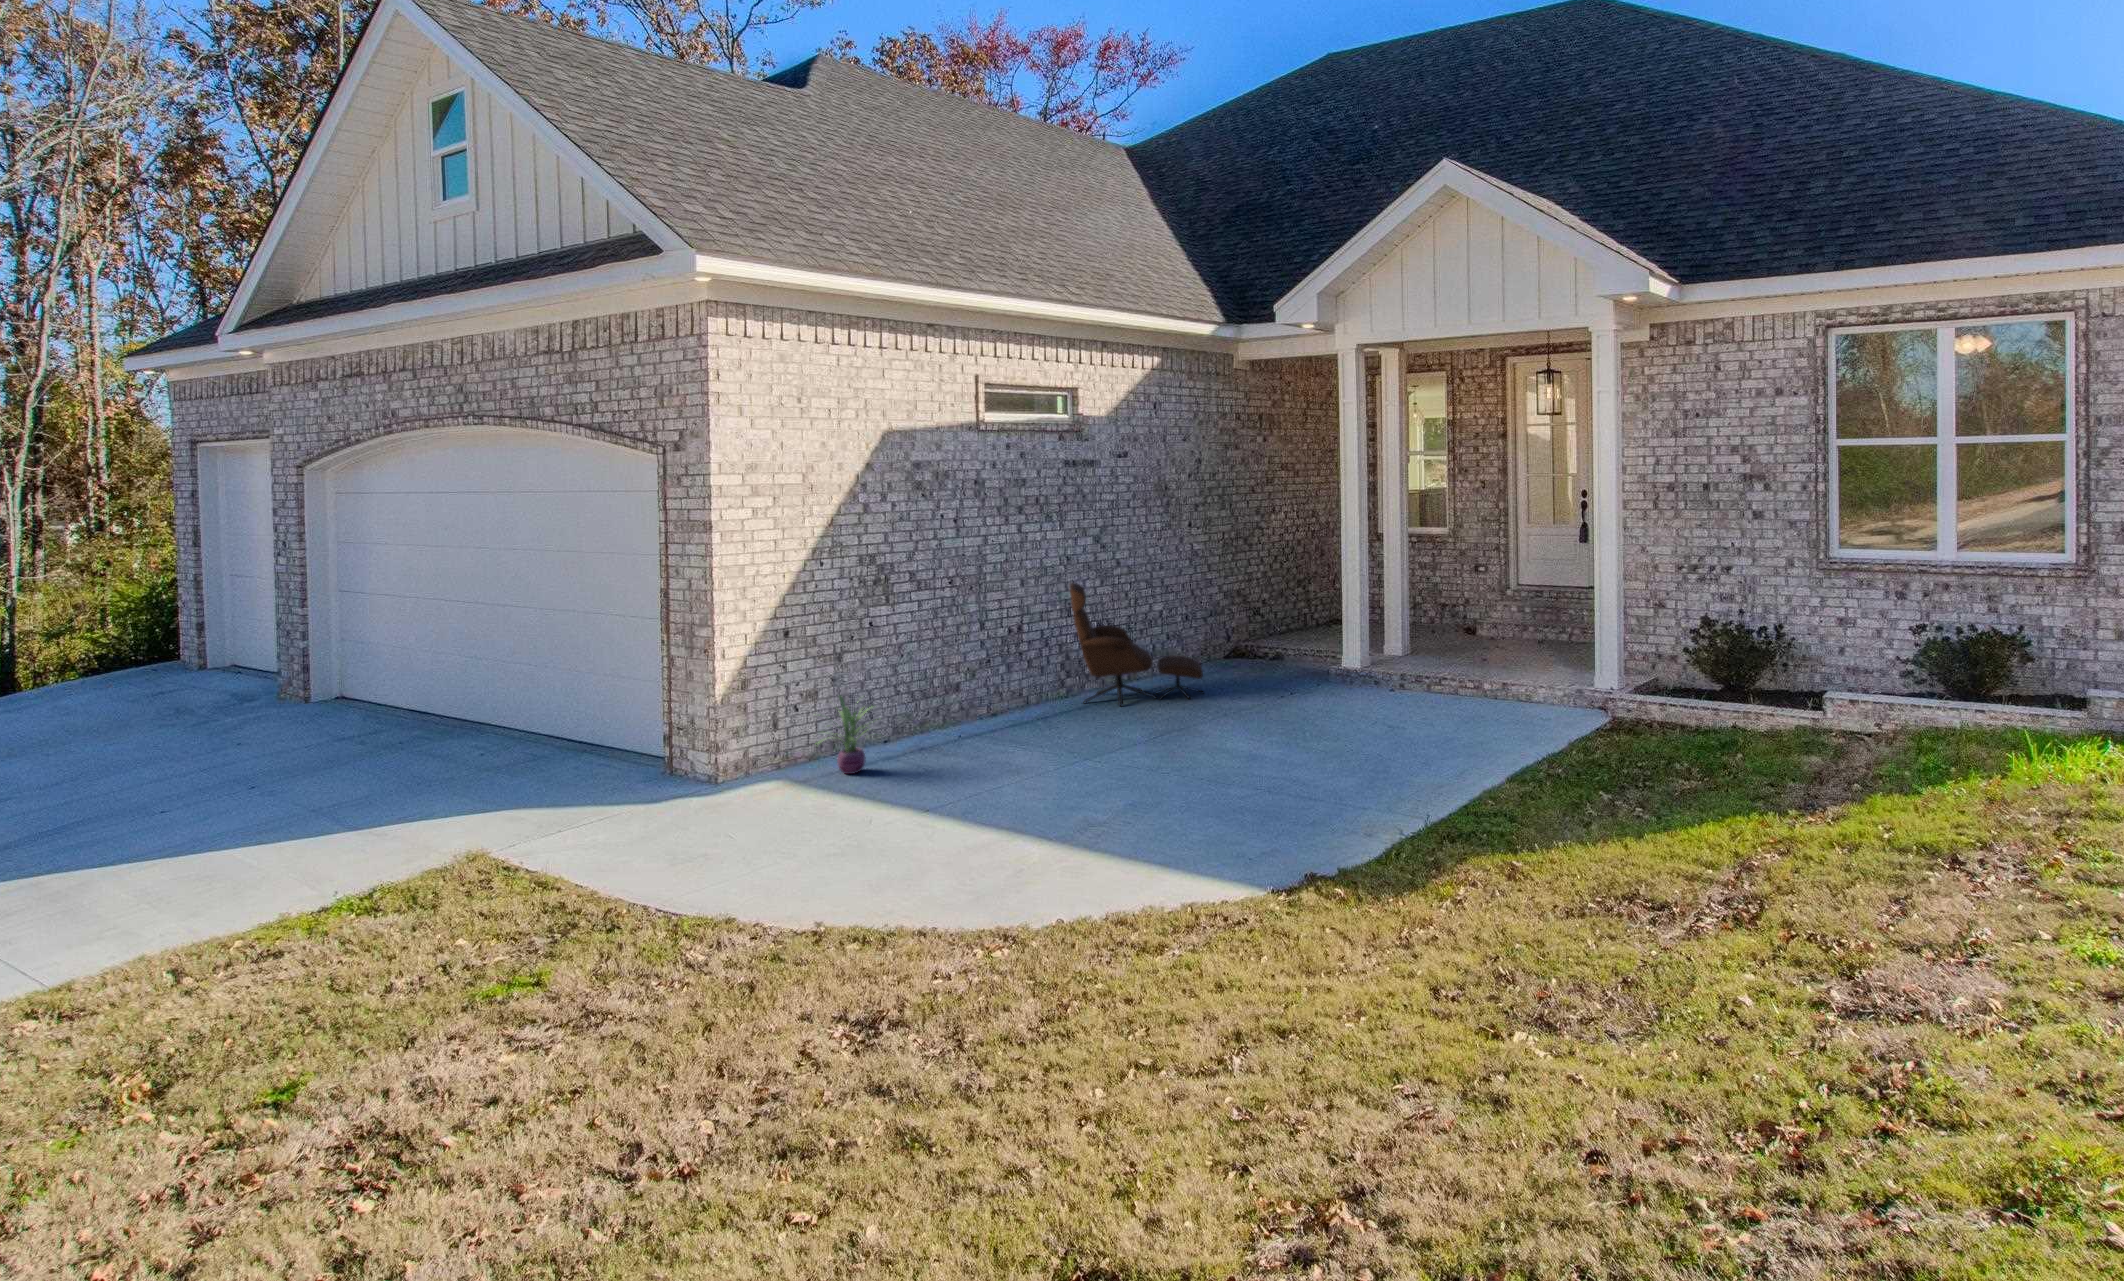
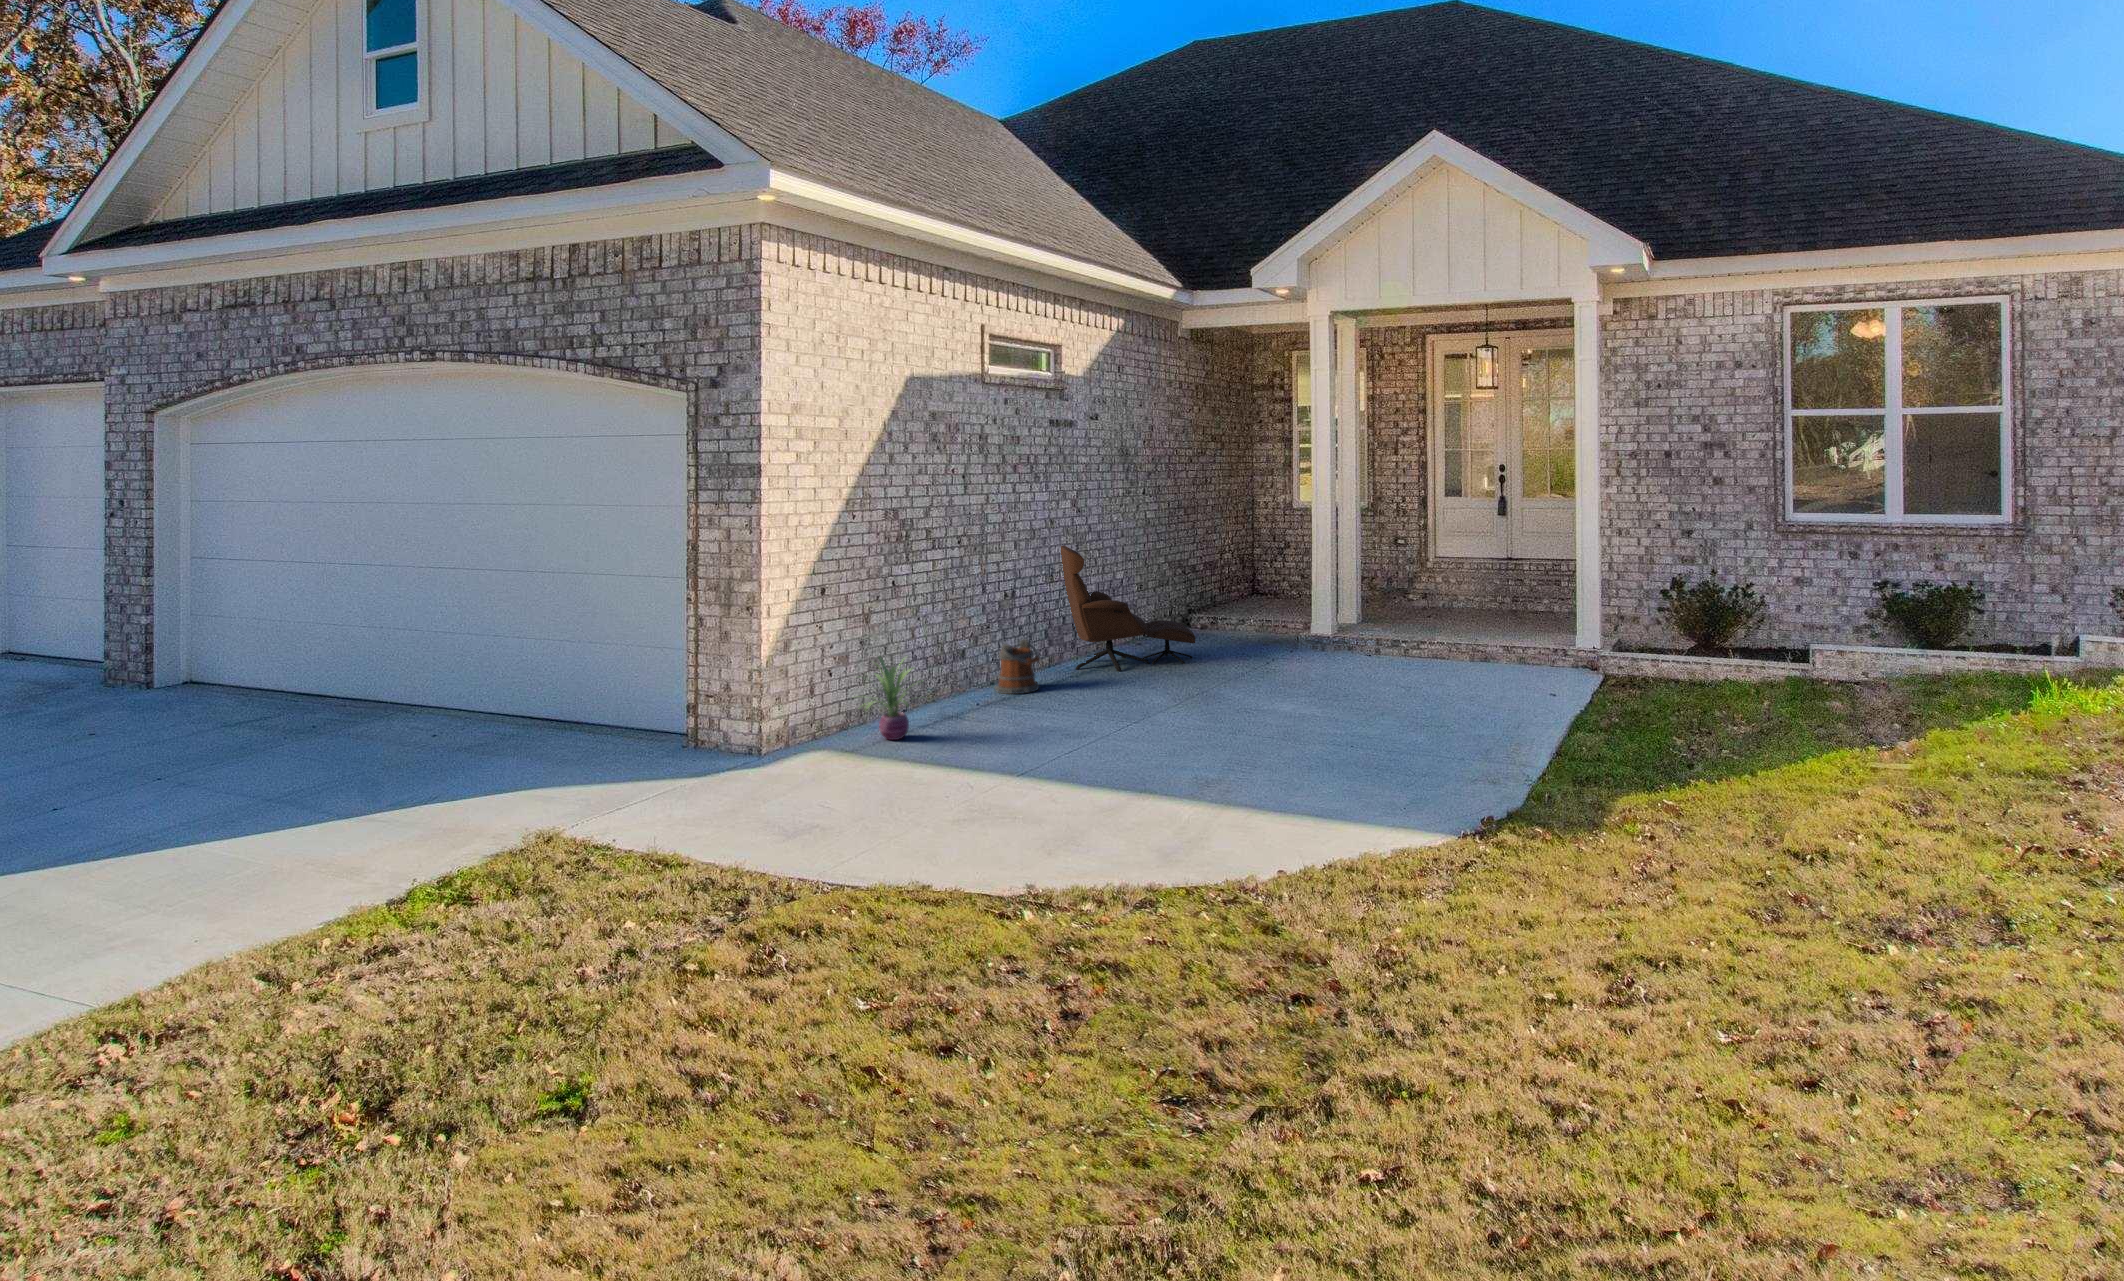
bucket: none [987,675,1031,729] -> present [994,639,1040,694]

